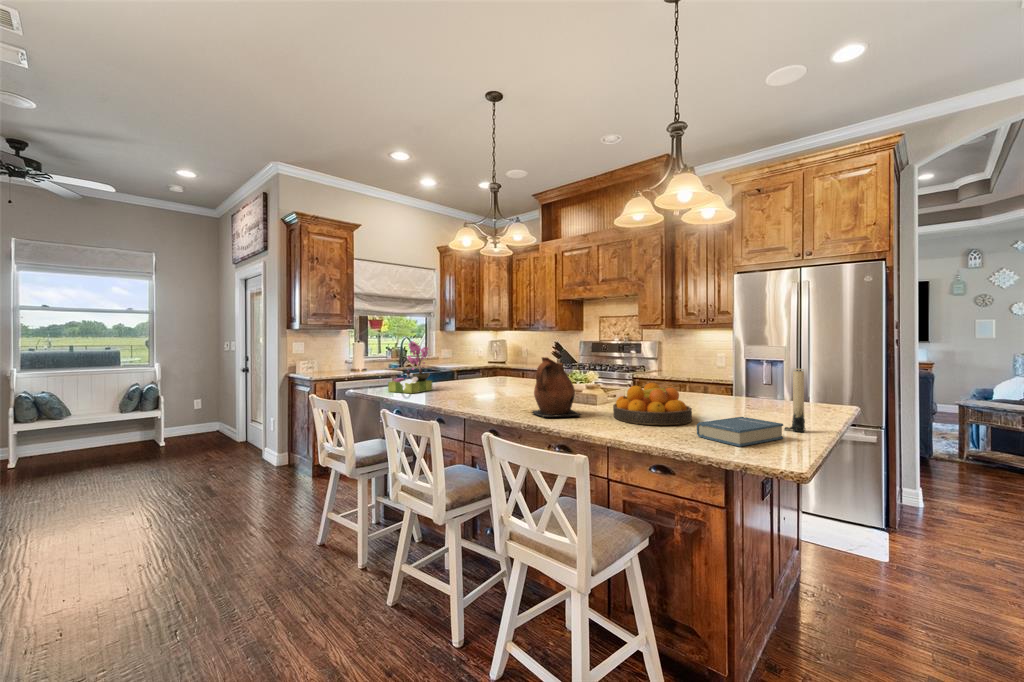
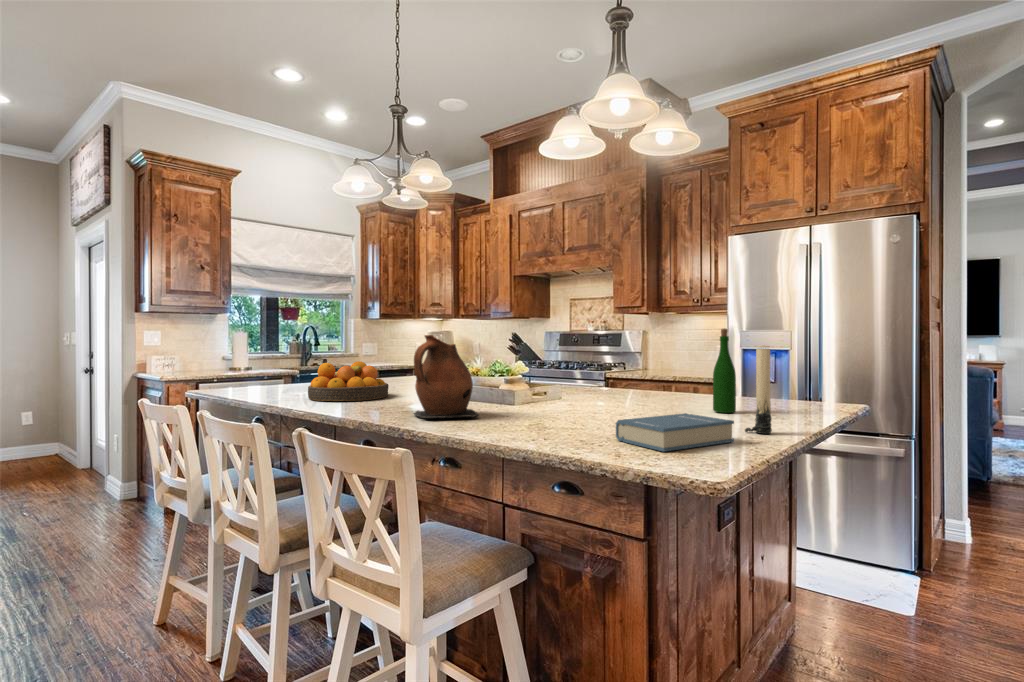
flower arrangement: present [388,341,432,393] -> none [245,321,309,393]
wine bottle: none [747,352,764,413] -> present [713,328,736,413]
fruit bowl: present [613,383,692,425] -> present [308,361,389,401]

